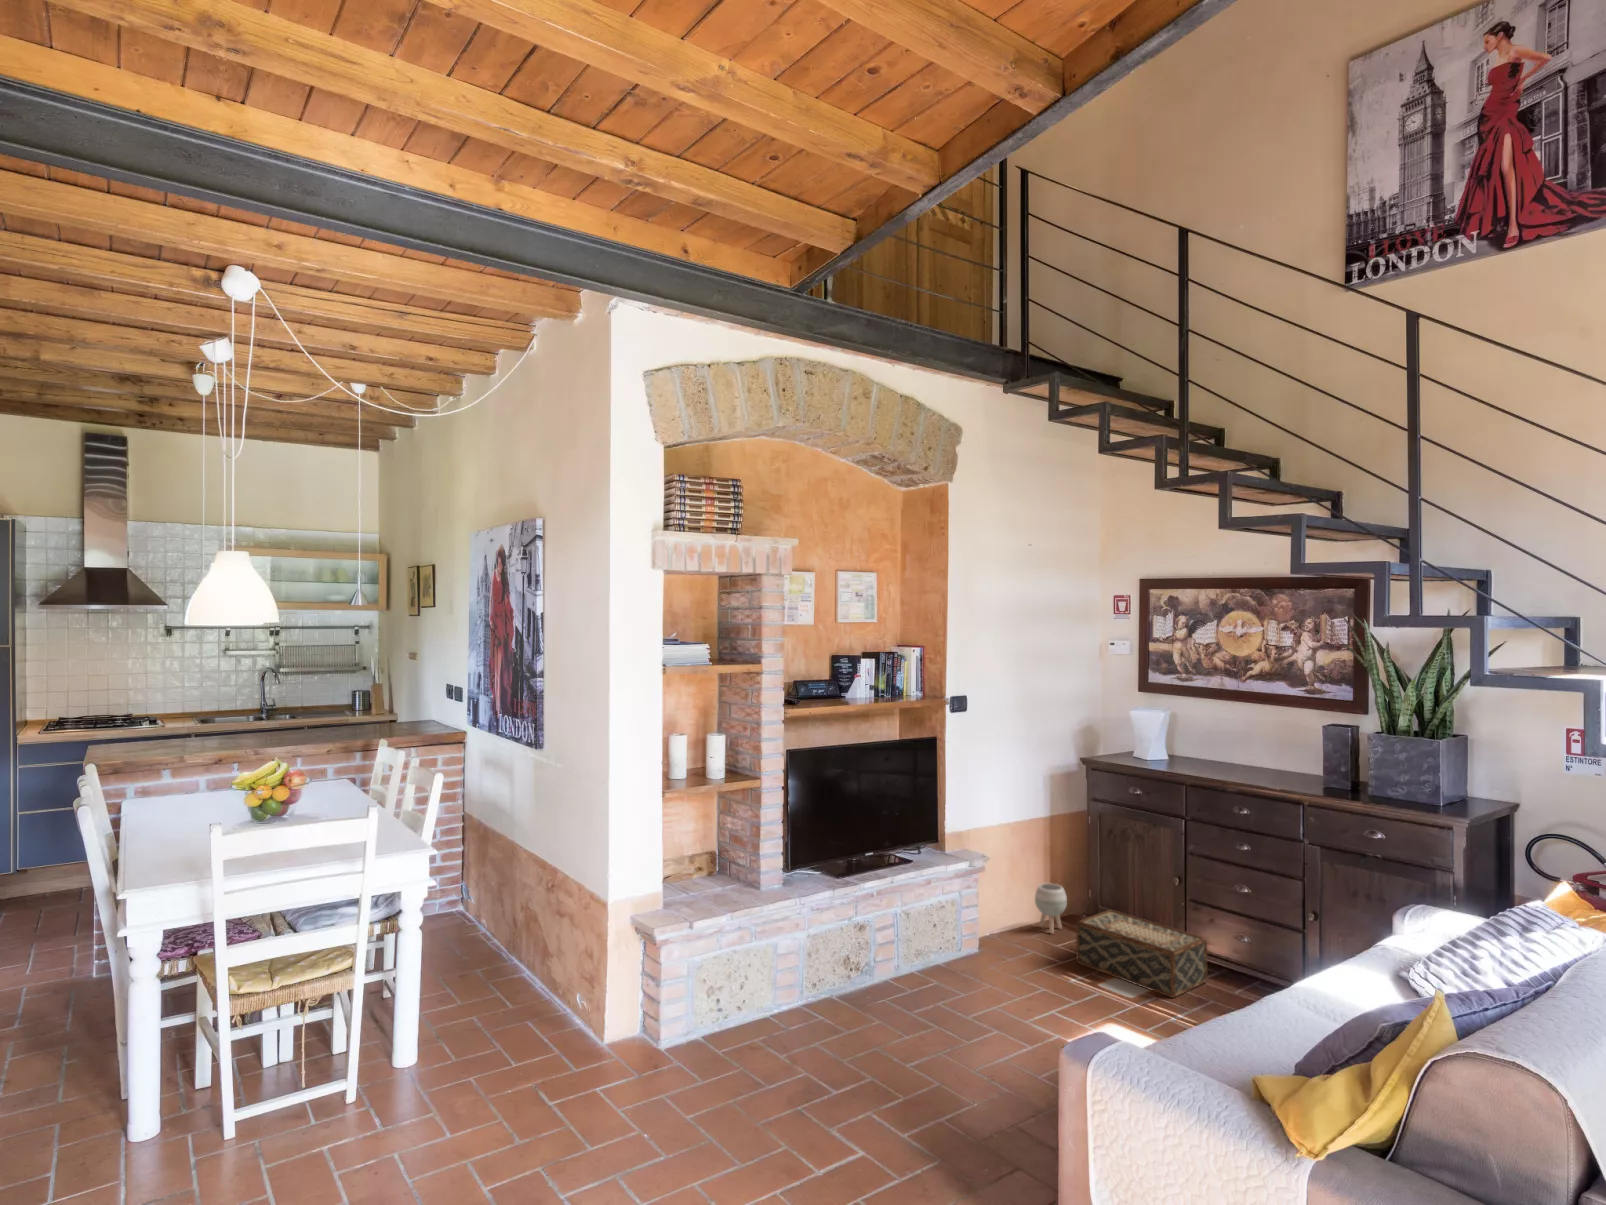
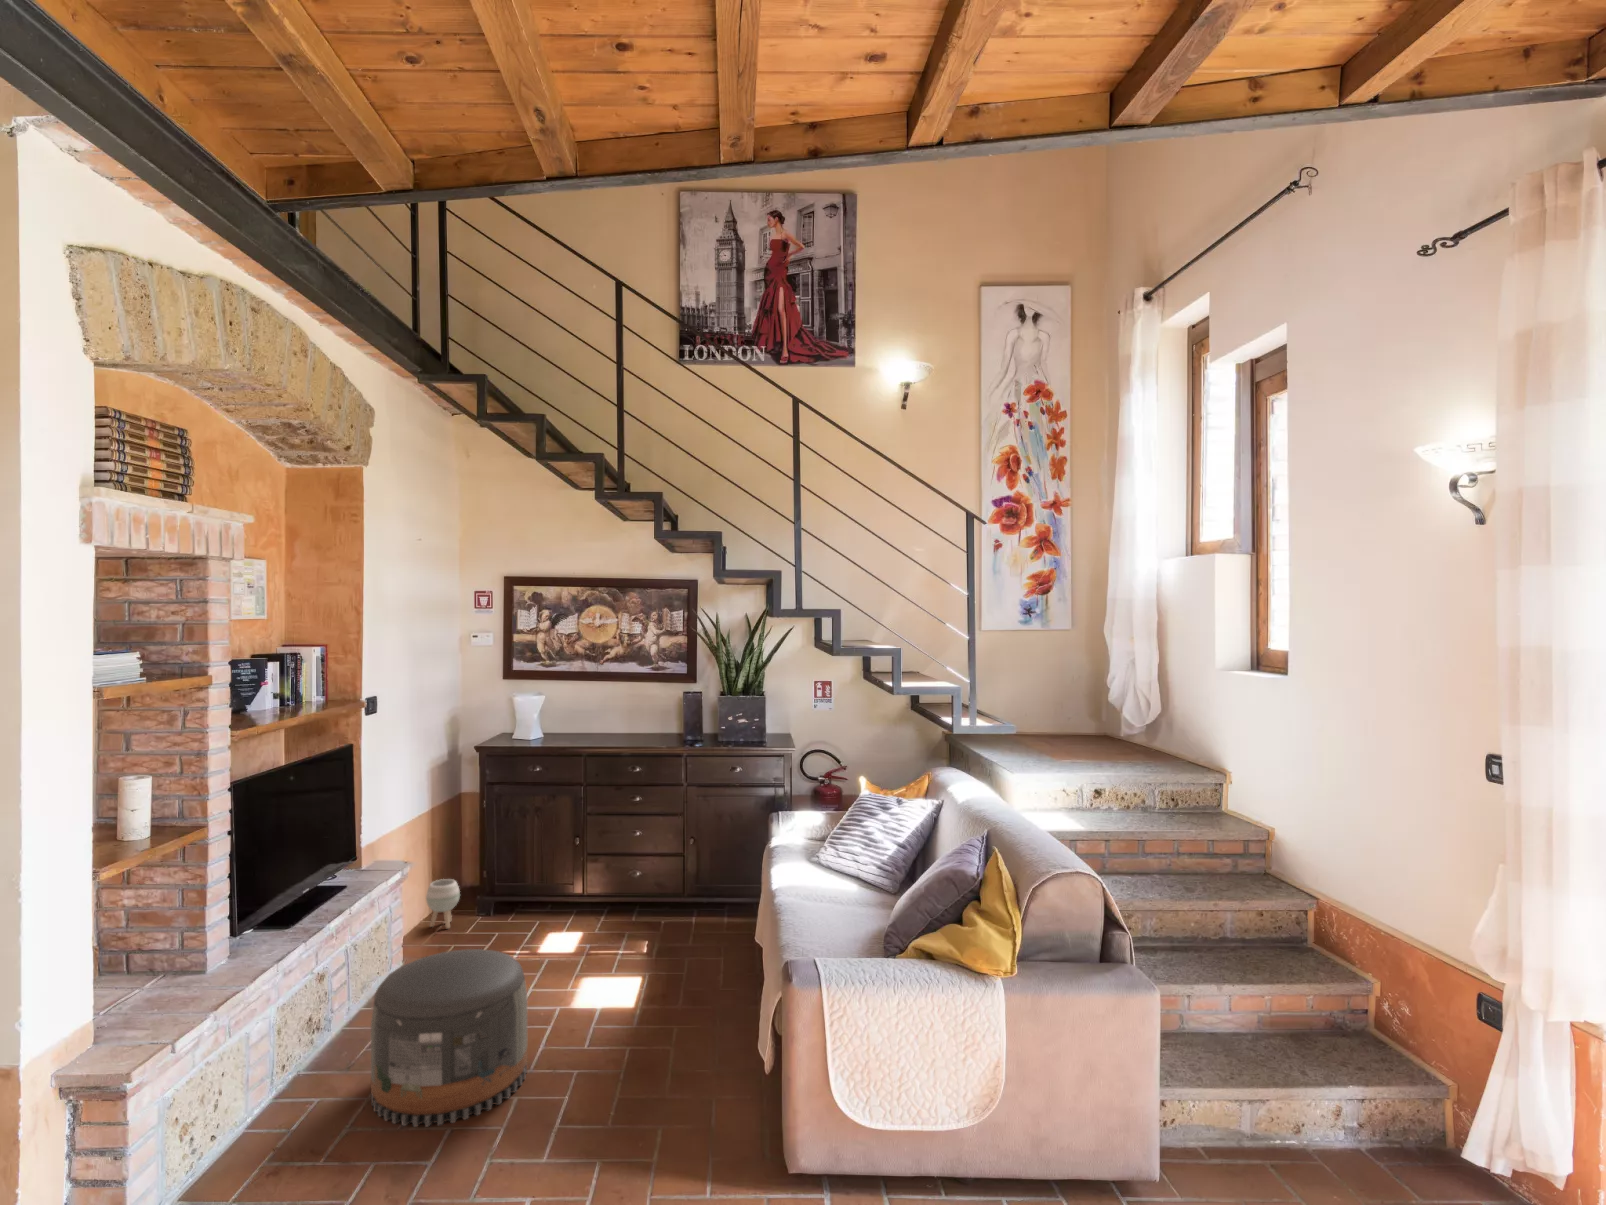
woven basket: present [1076,910,1207,998] -> none [500,882,609,943]
pouf: none [842,932,977,1087] -> present [371,949,527,1127]

